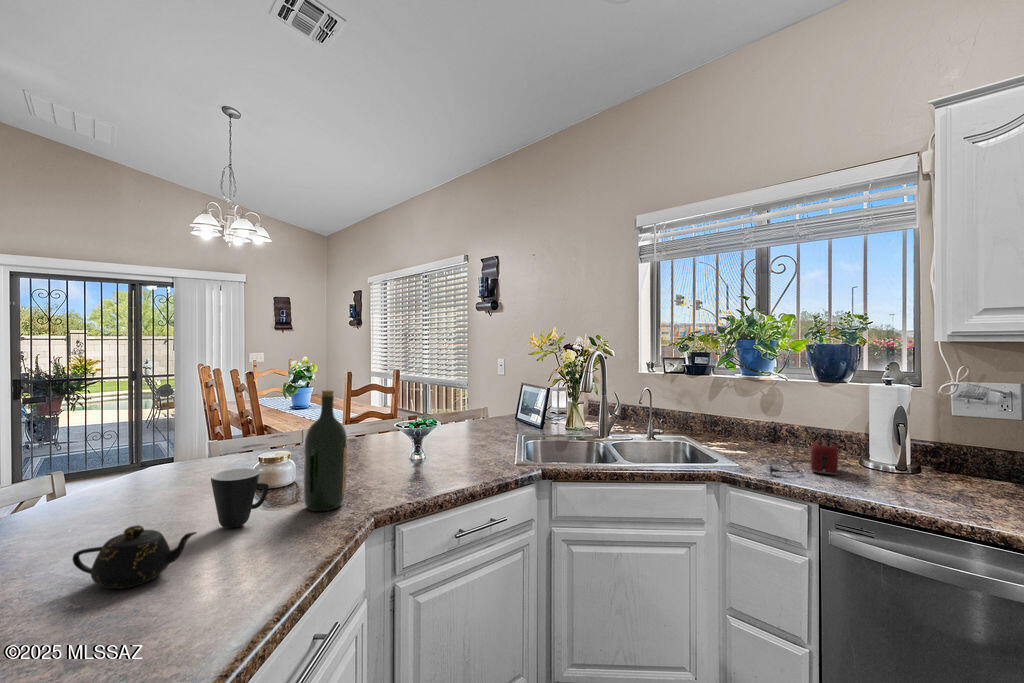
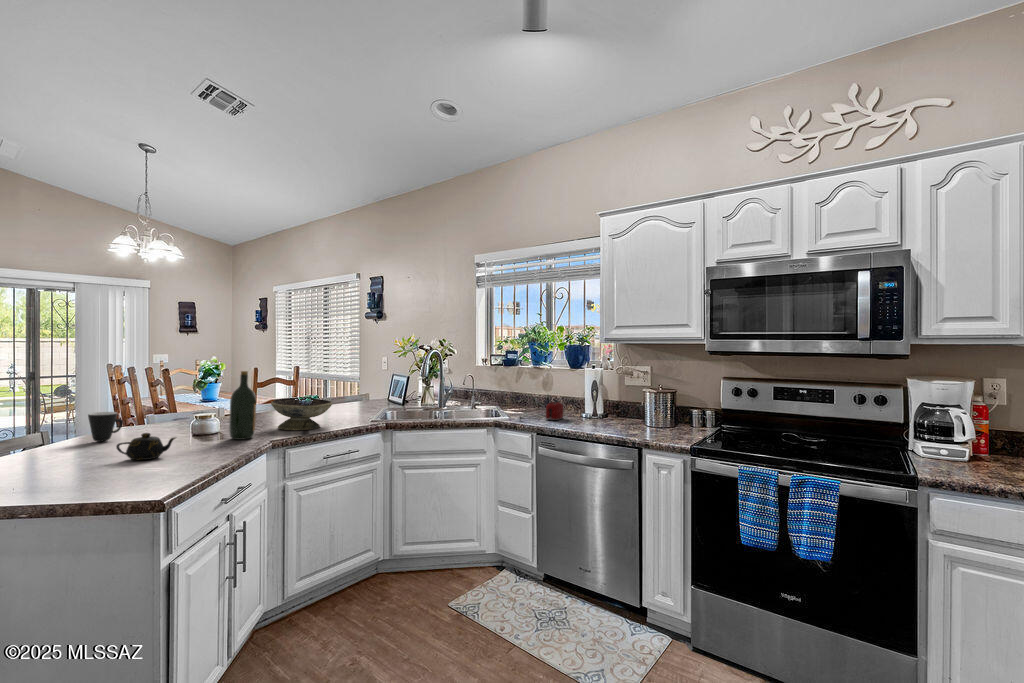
decorative bowl: none [370,426,462,485] -> present [271,398,332,430]
mug: present [211,468,268,528] -> present [88,412,123,442]

